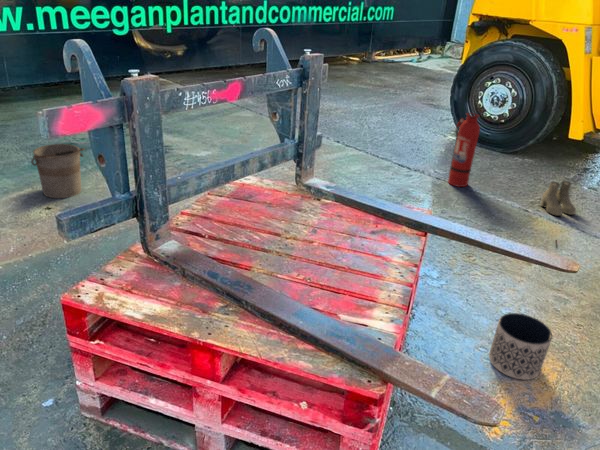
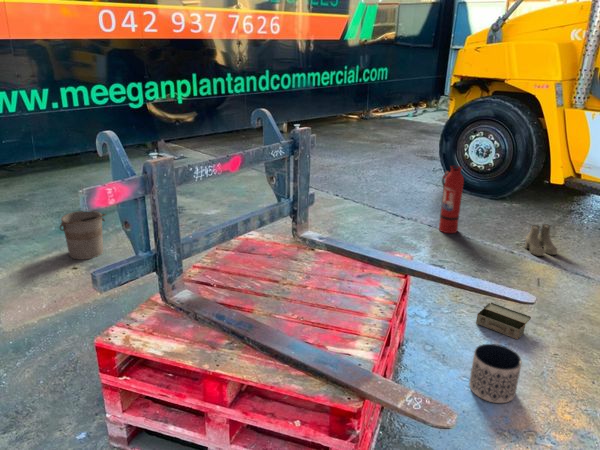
toolbox: none [493,265,554,307] -> present [476,303,531,339]

